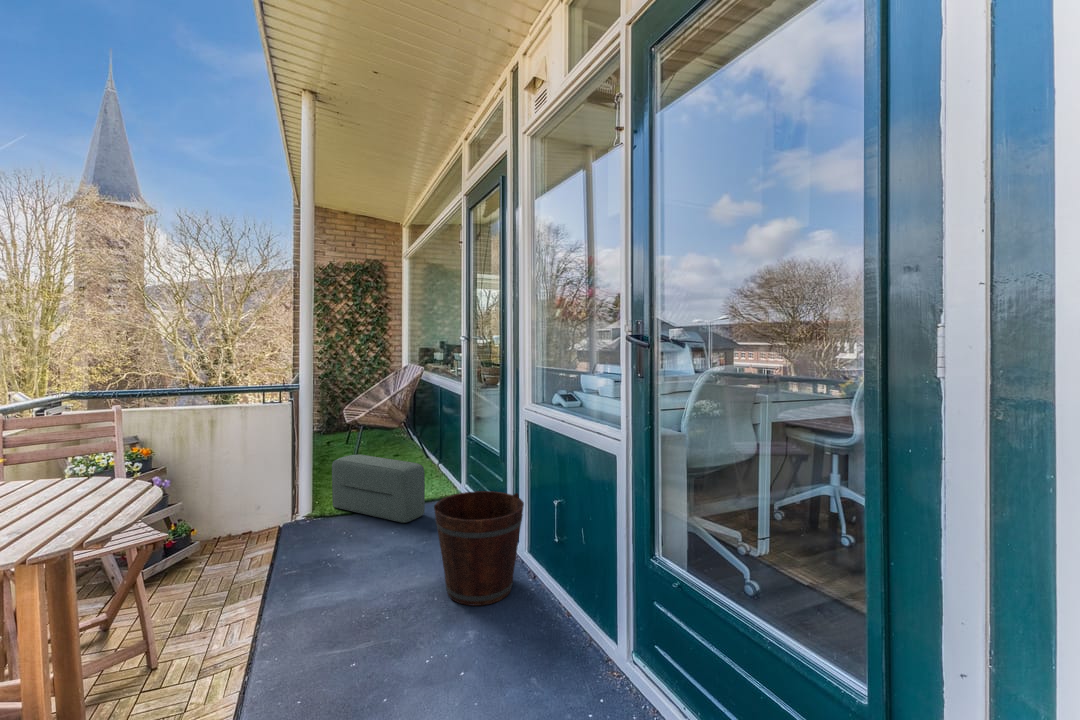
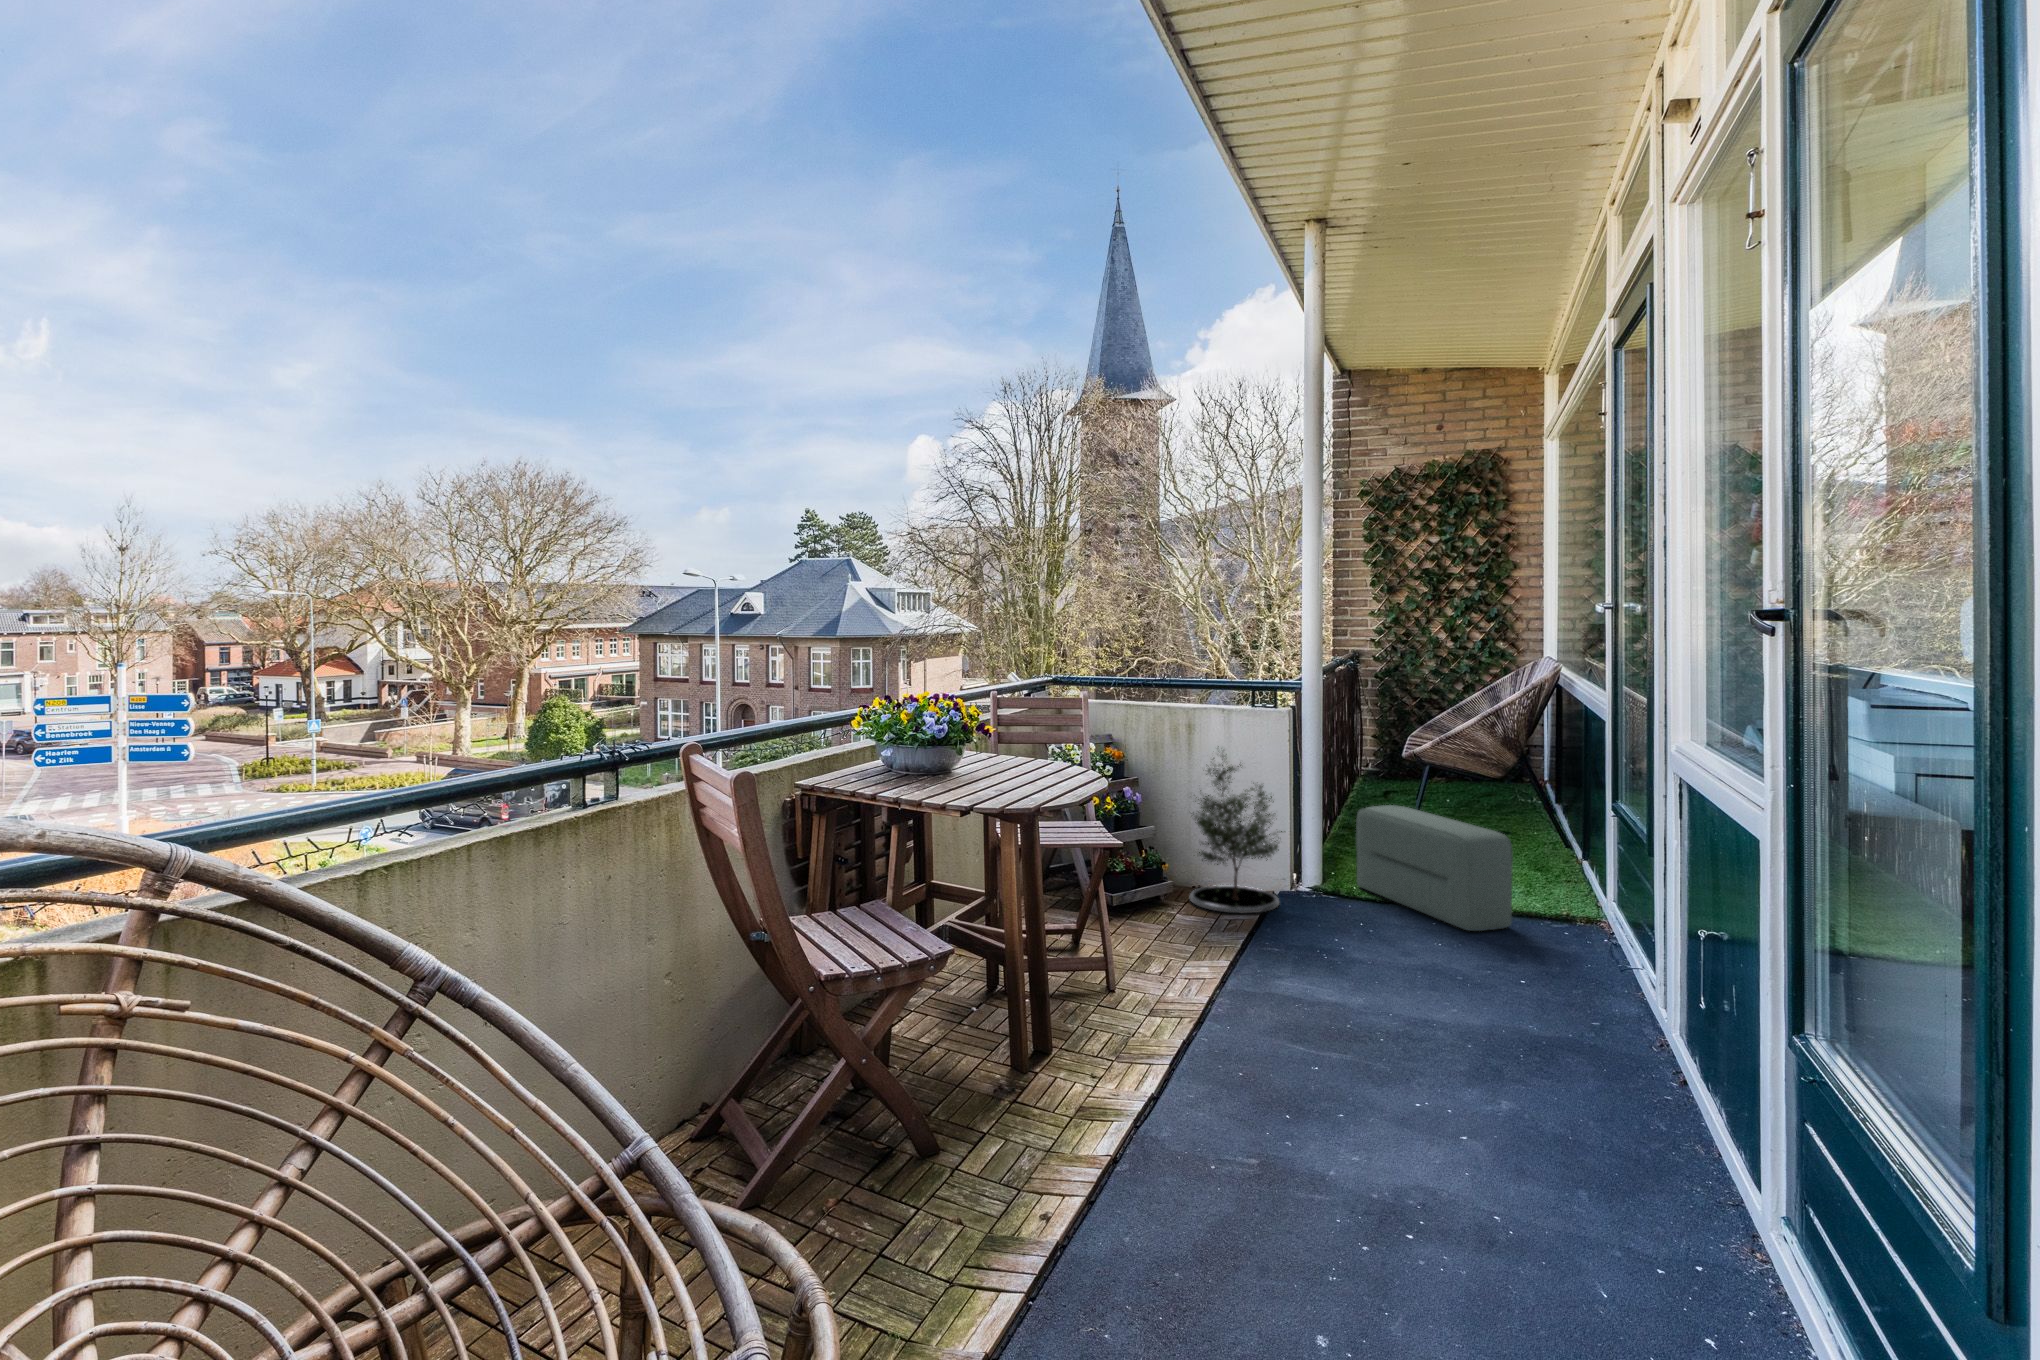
potted tree: none [212,434,290,552] -> present [1190,746,1285,913]
bucket: present [434,491,524,606] -> none [1475,877,1654,1068]

